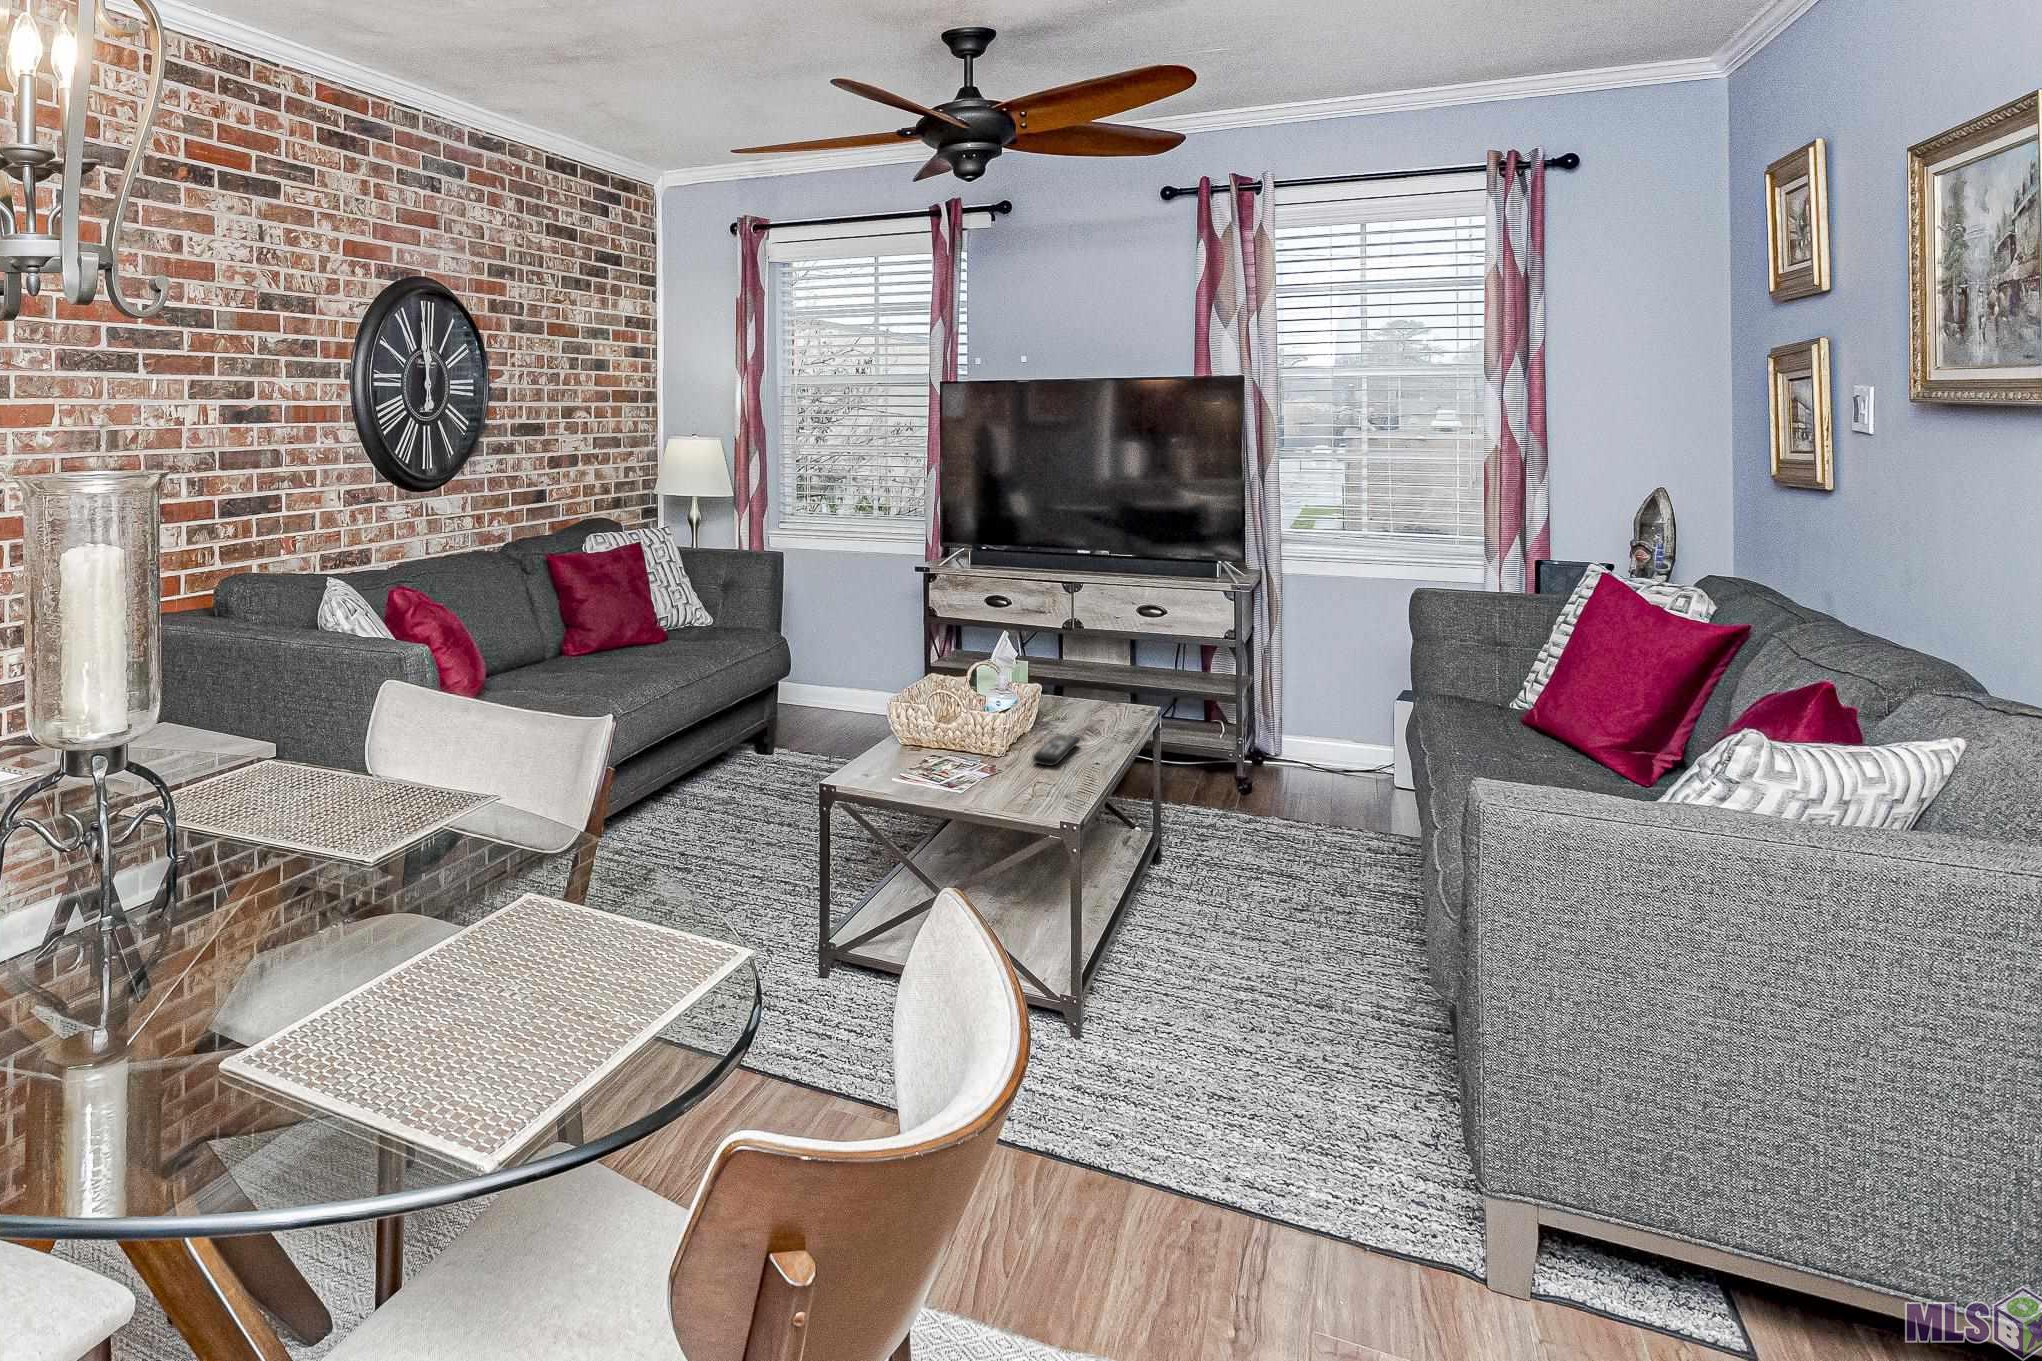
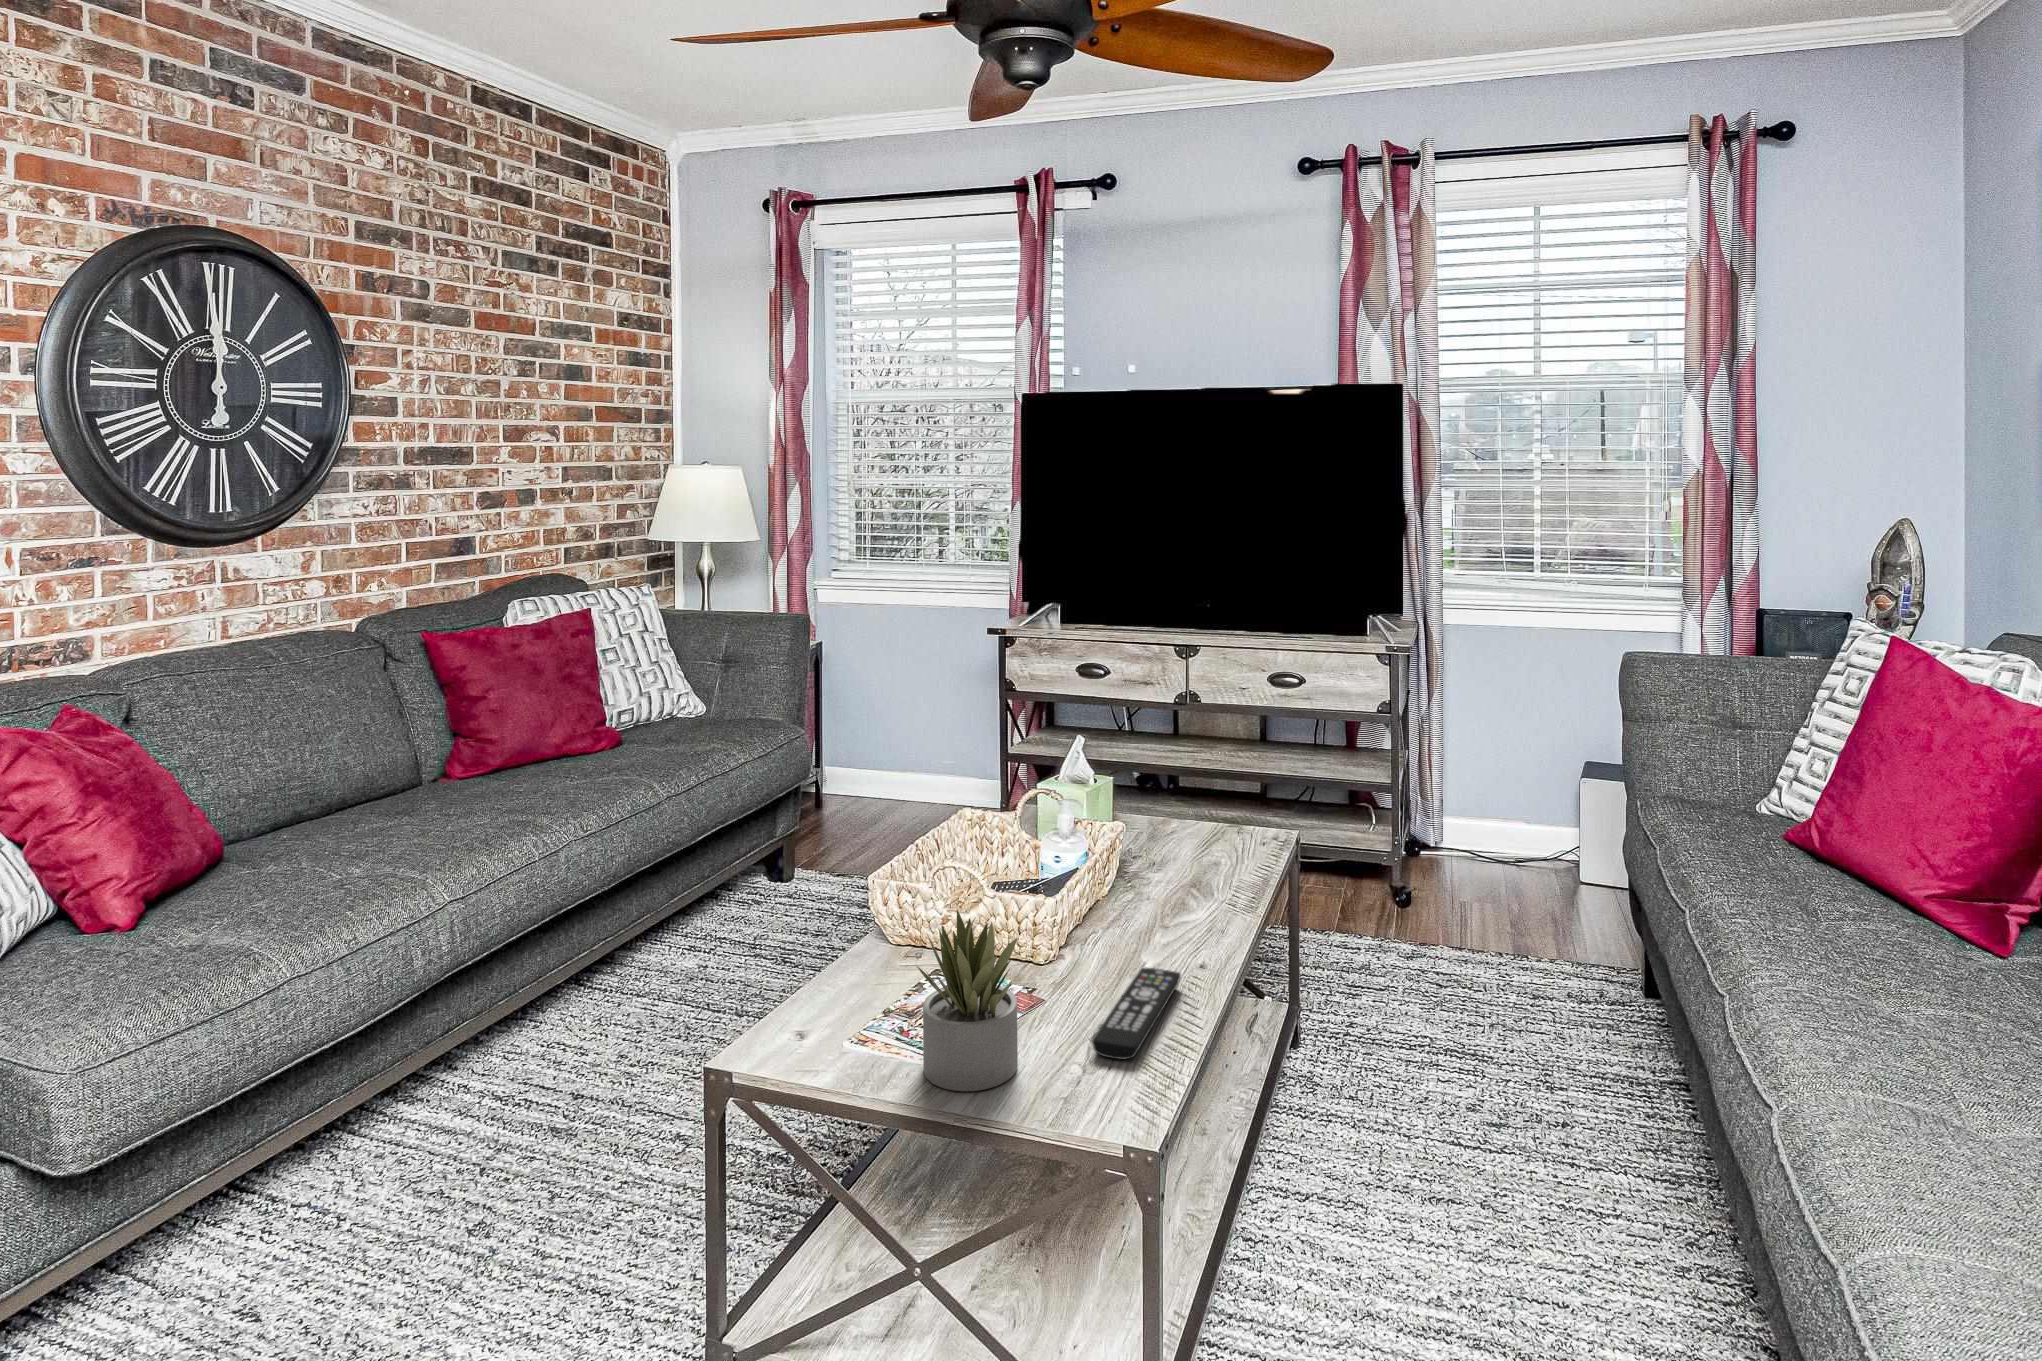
succulent plant: none [938,683,993,770] -> present [917,910,1018,1091]

